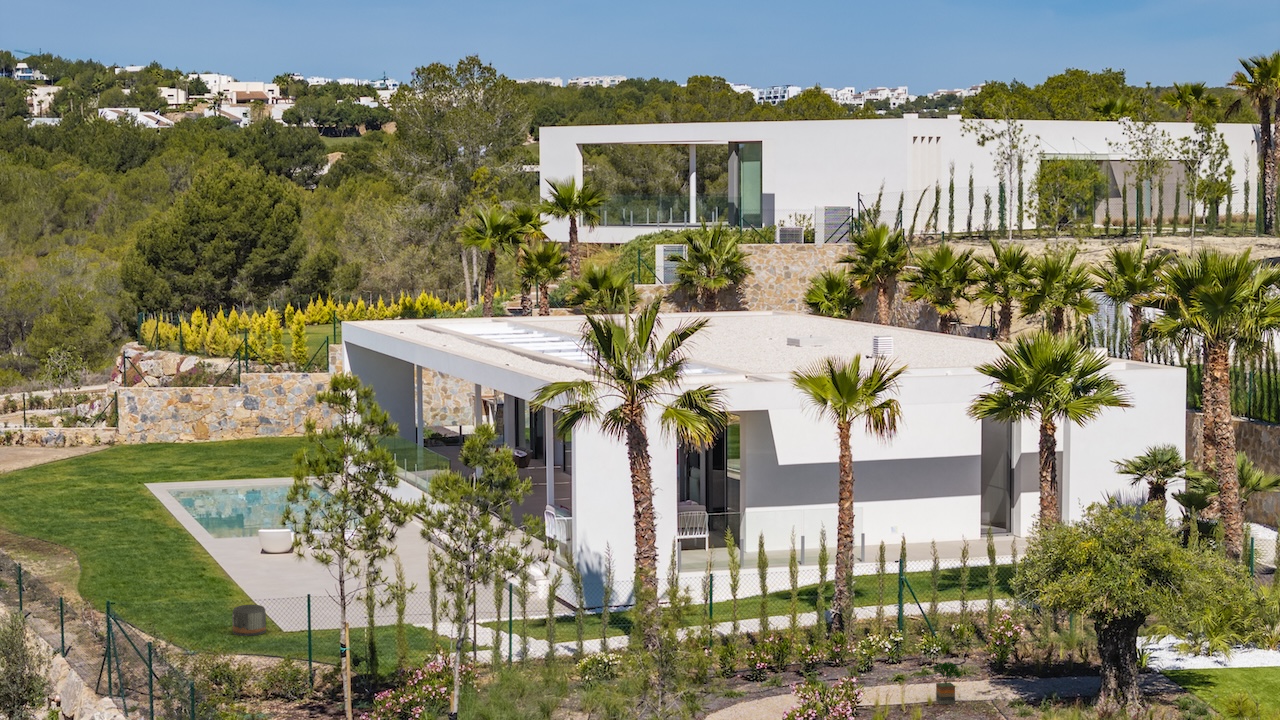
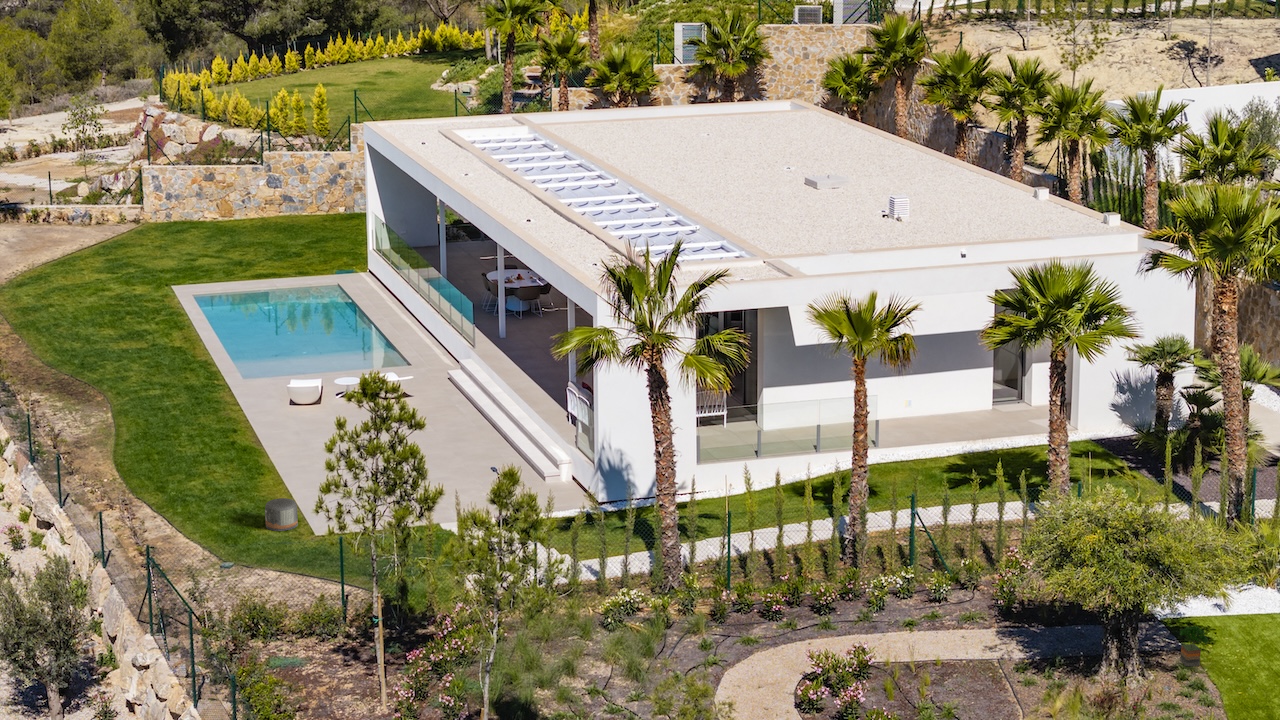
potted tree: present [933,662,961,704] -> present [1180,626,1208,666]

